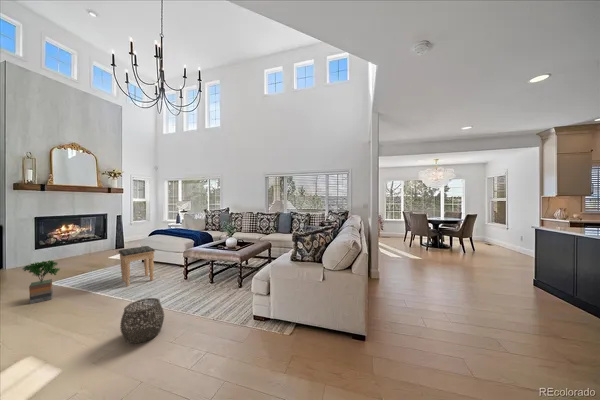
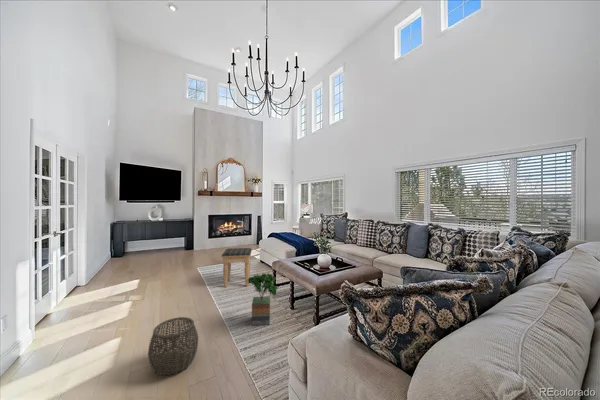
potted tree: present [23,260,60,304] -> present [248,273,278,325]

